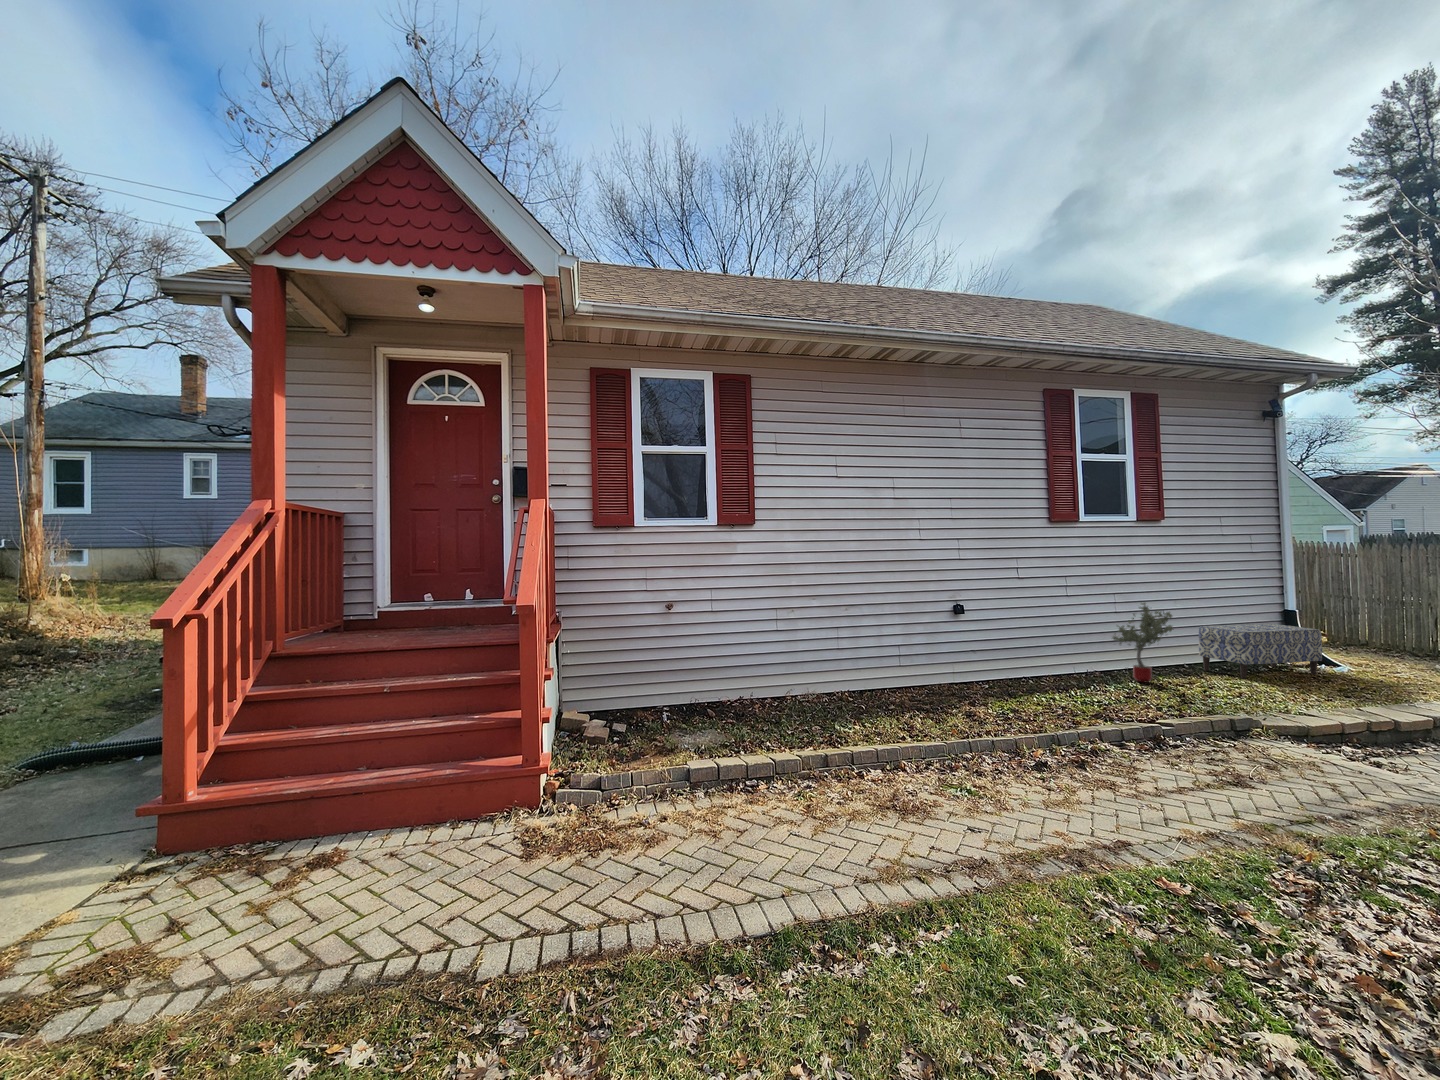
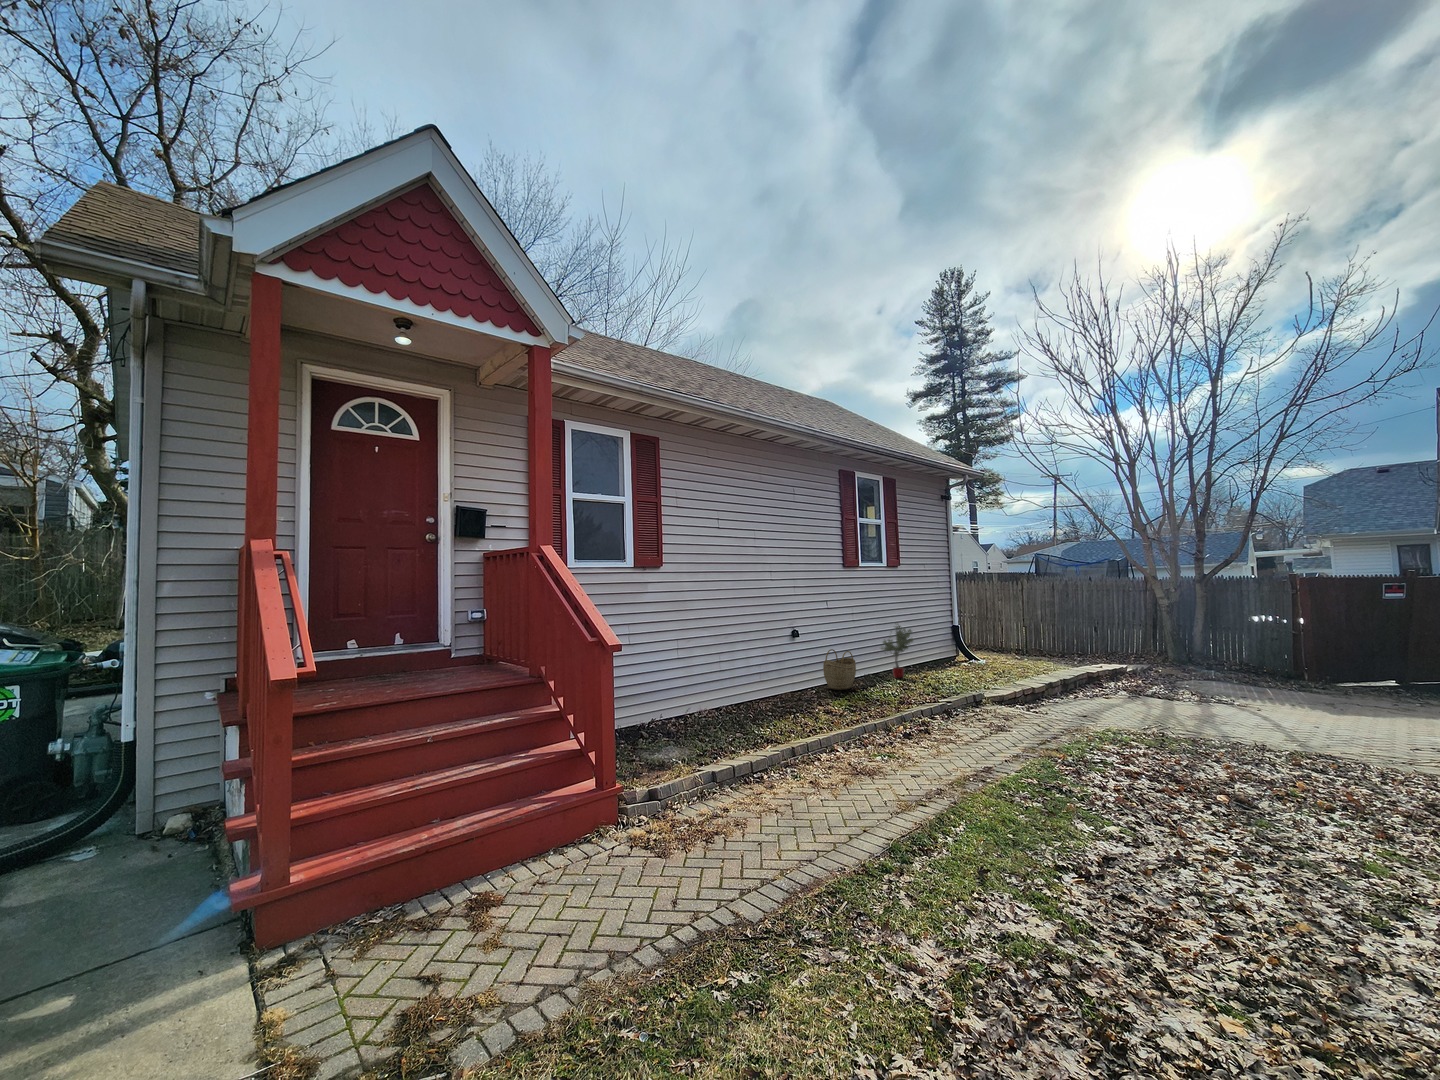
bench: present [1199,624,1322,679] -> none [920,635,979,671]
woven basket: none [1004,634,1055,690] -> present [823,649,856,690]

